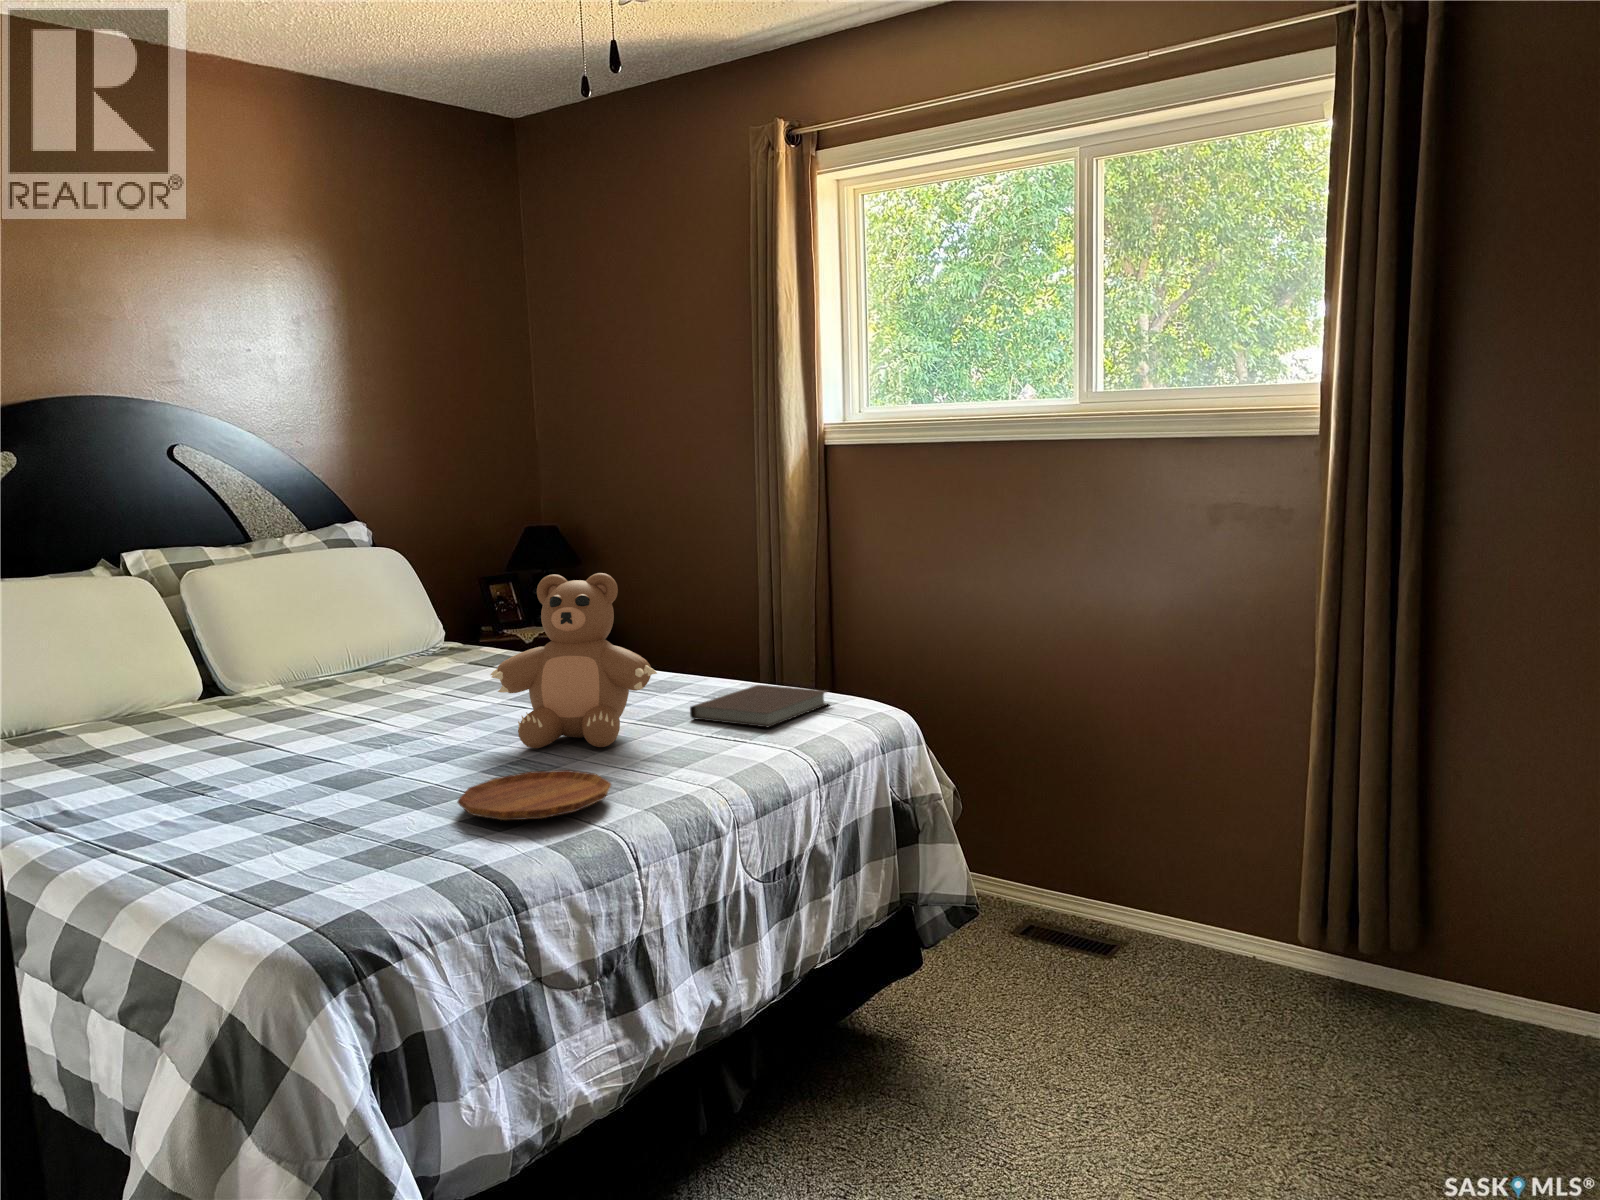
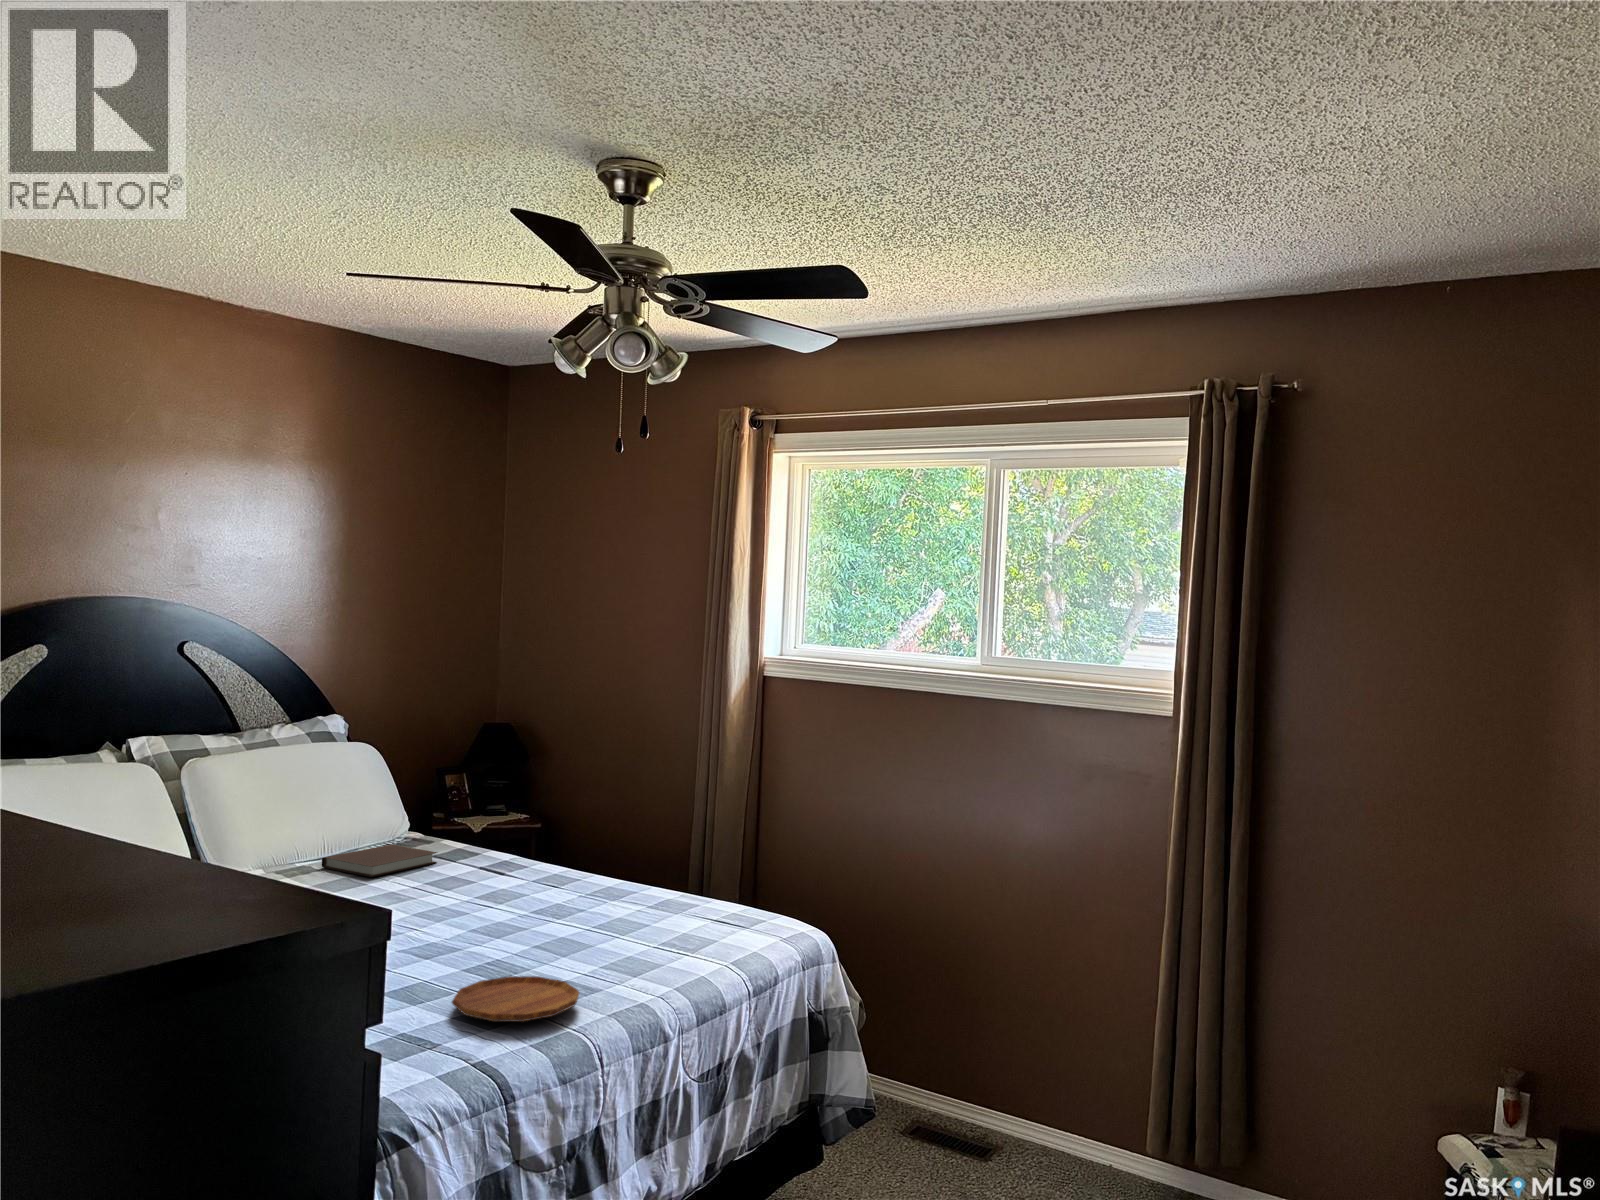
teddy bear: present [491,573,657,748] -> none [472,798,617,953]
notebook: present [690,685,828,727] -> present [322,845,437,877]

